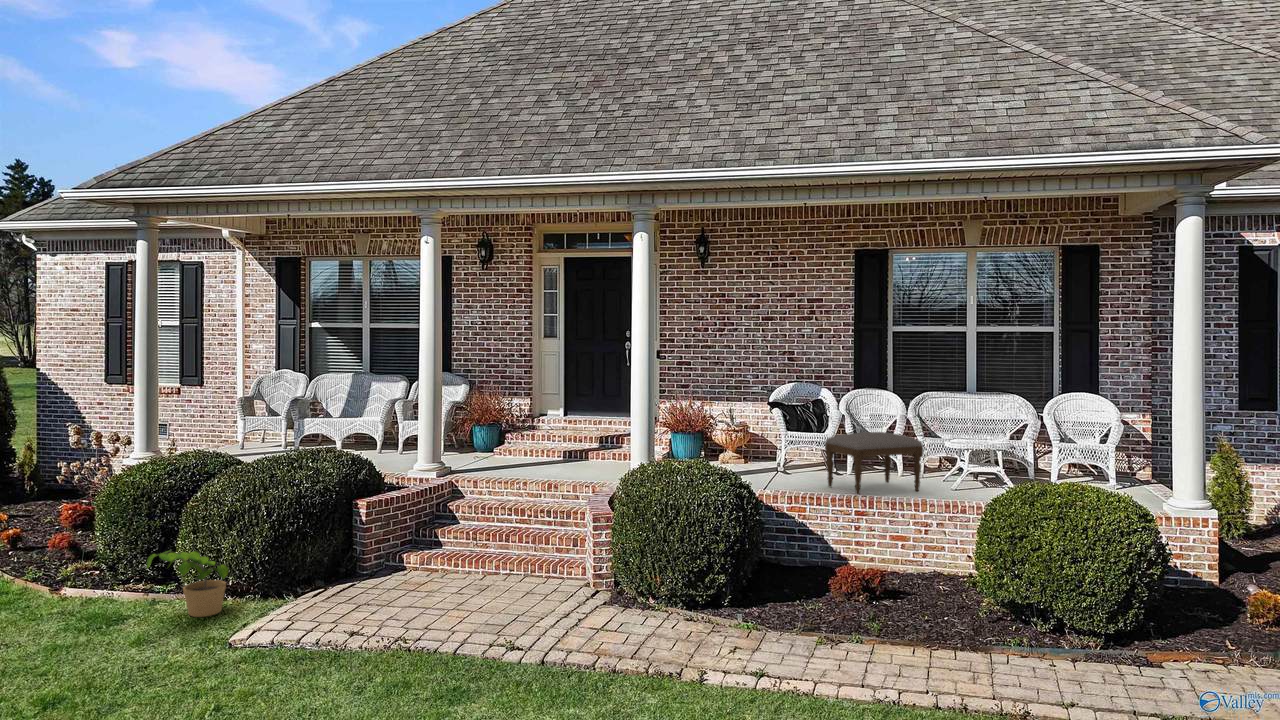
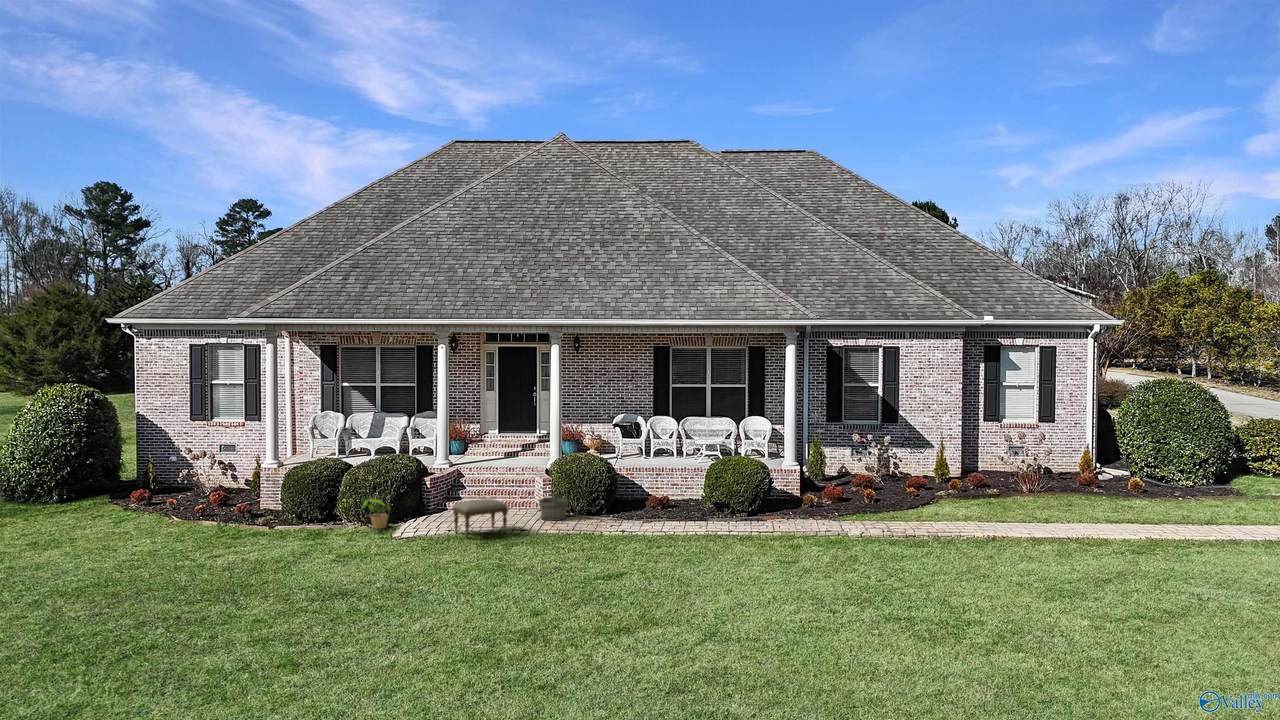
ottoman: present [825,432,923,495] -> present [453,499,508,538]
wooden bucket: none [560,553,633,621] -> present [539,497,568,521]

